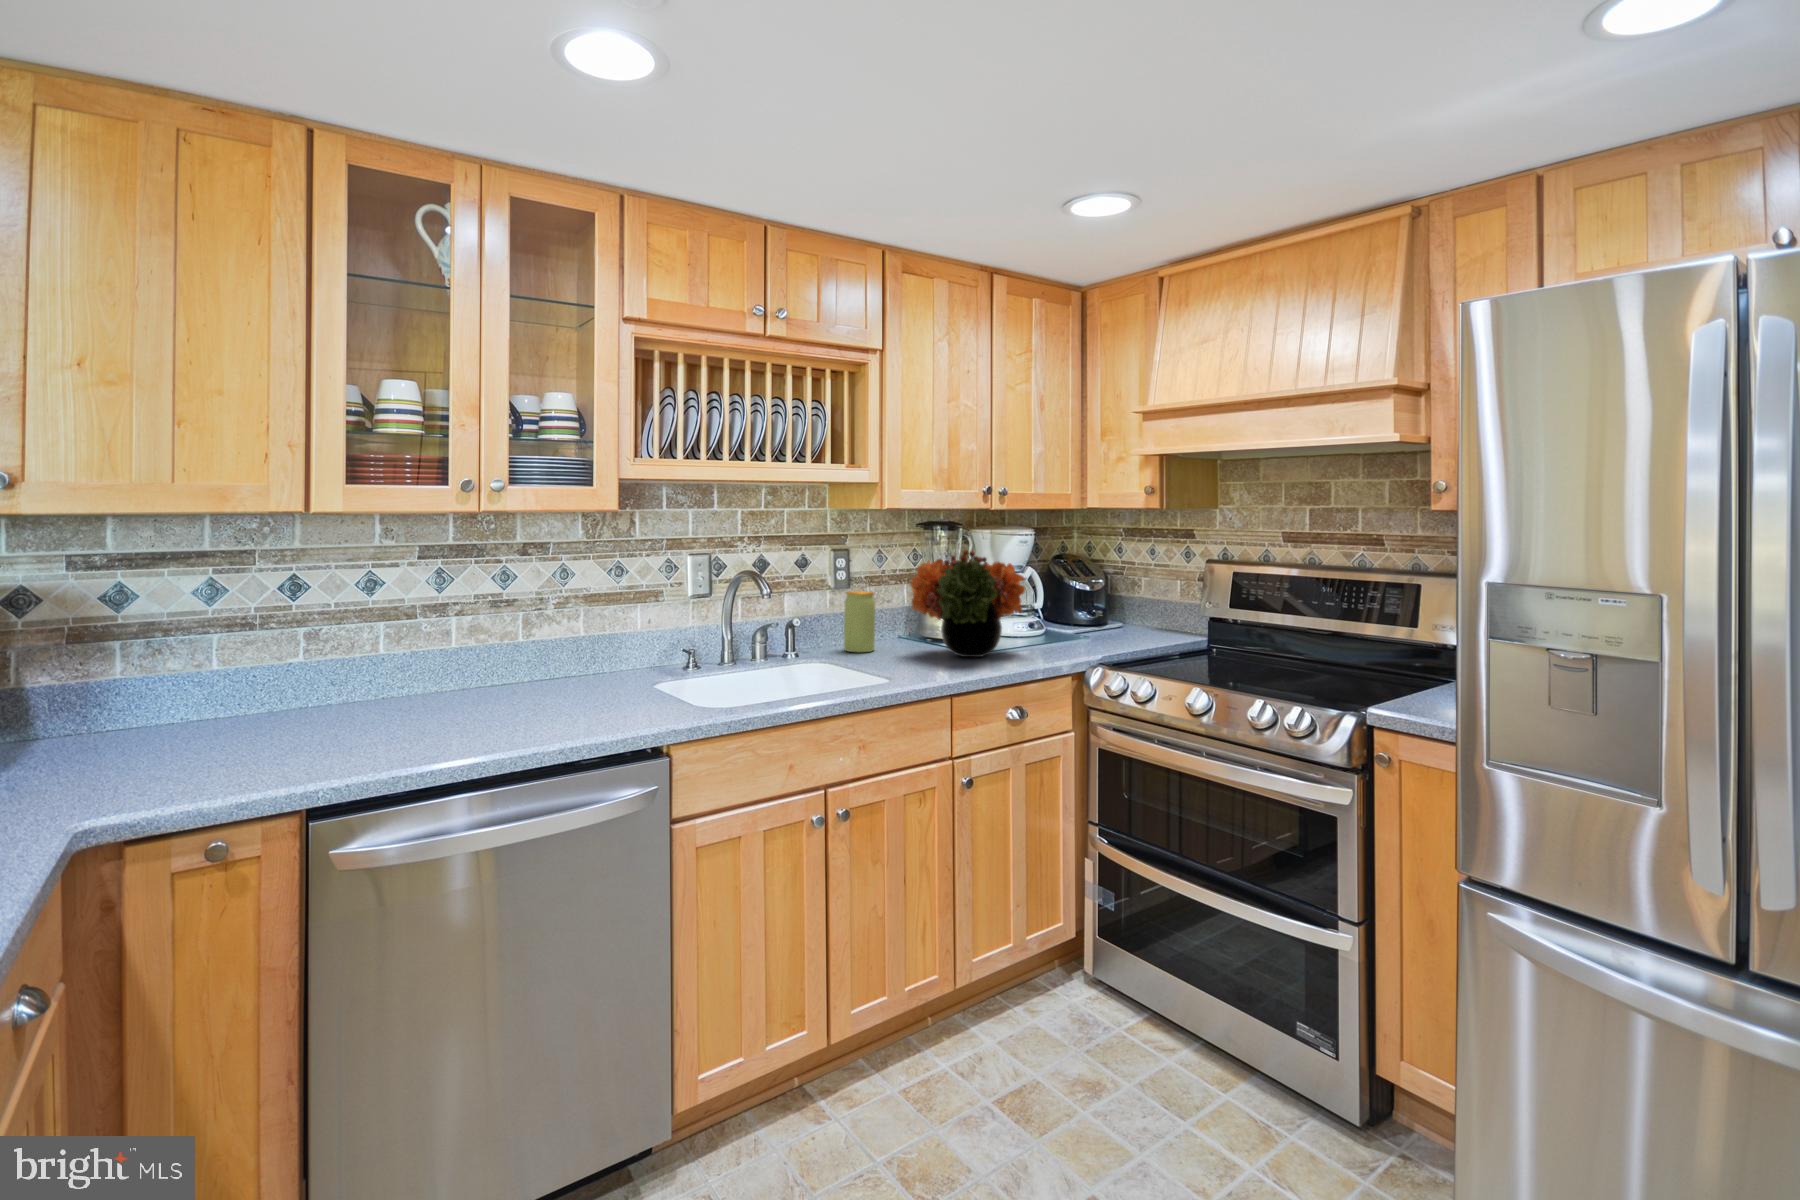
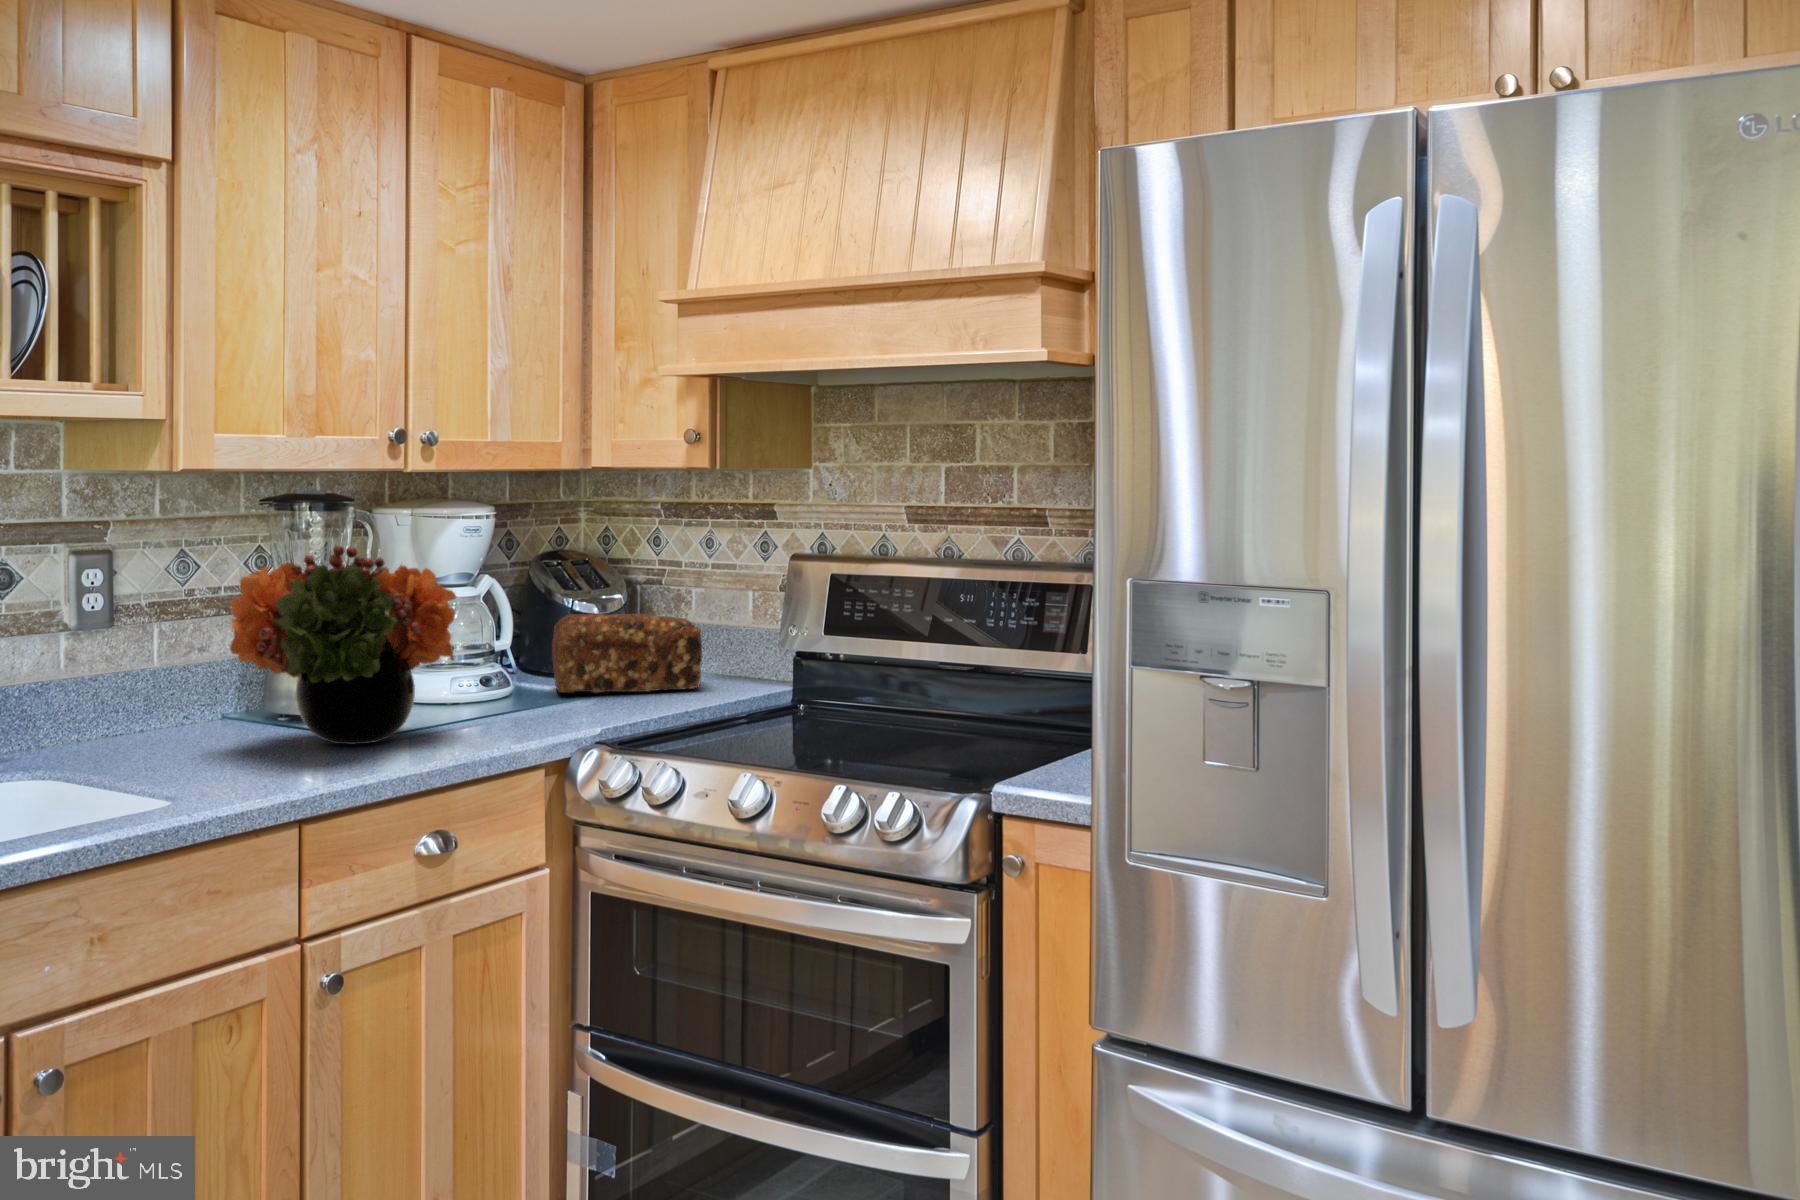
jar: present [844,591,875,652] -> none [97,628,166,748]
bread loaf: none [1062,591,1151,637] -> present [552,614,702,694]

